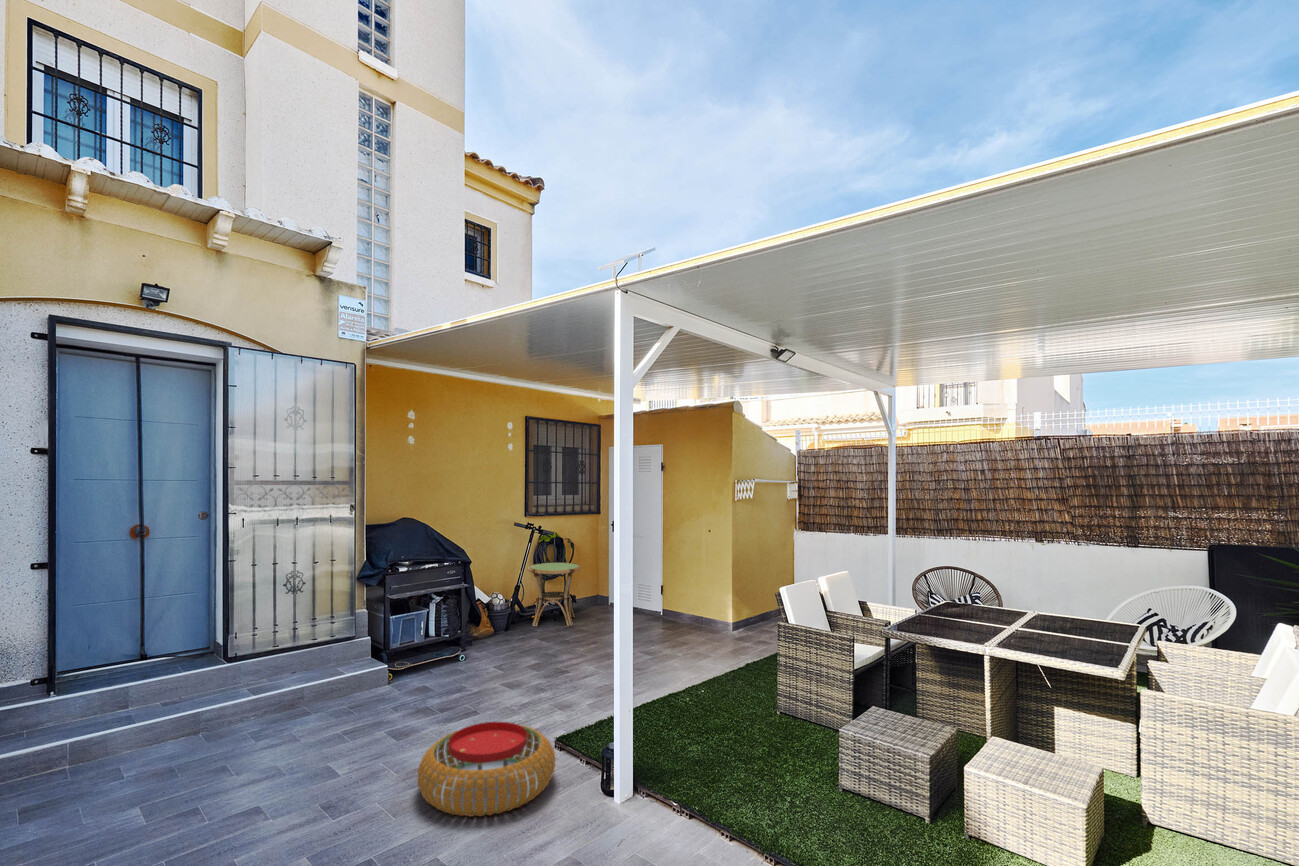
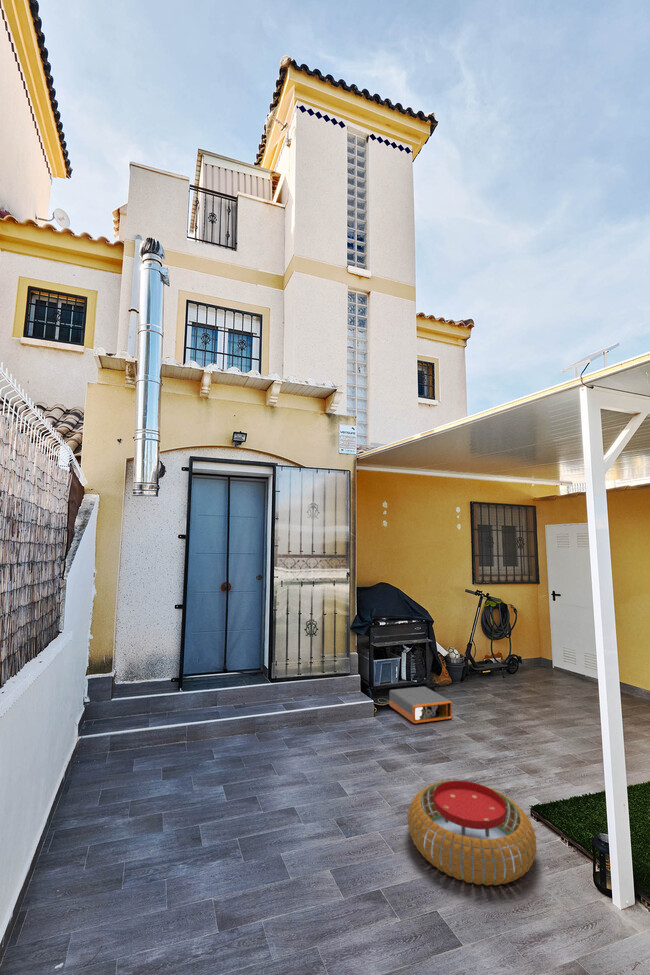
side table: present [527,563,581,626] -> none [478,625,526,683]
storage box: none [407,642,487,685] -> present [389,687,452,723]

